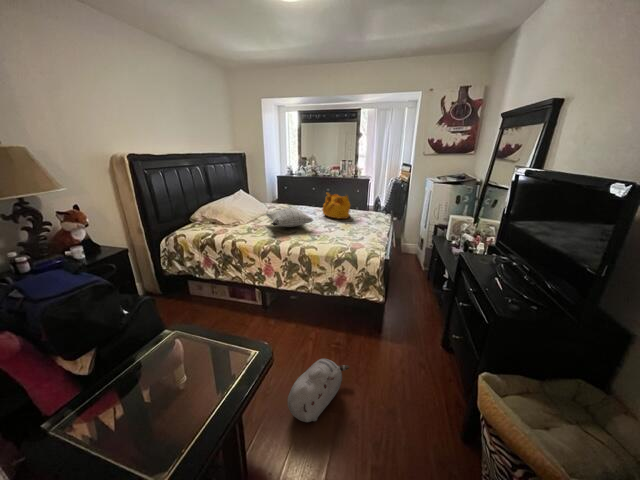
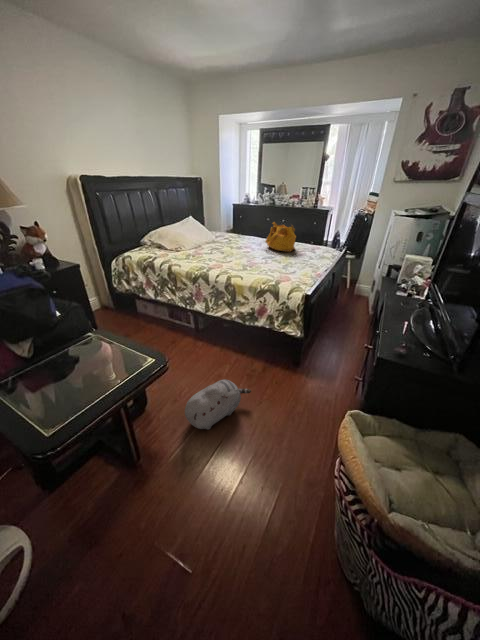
pillow: present [266,208,313,227] -> none [206,236,250,256]

